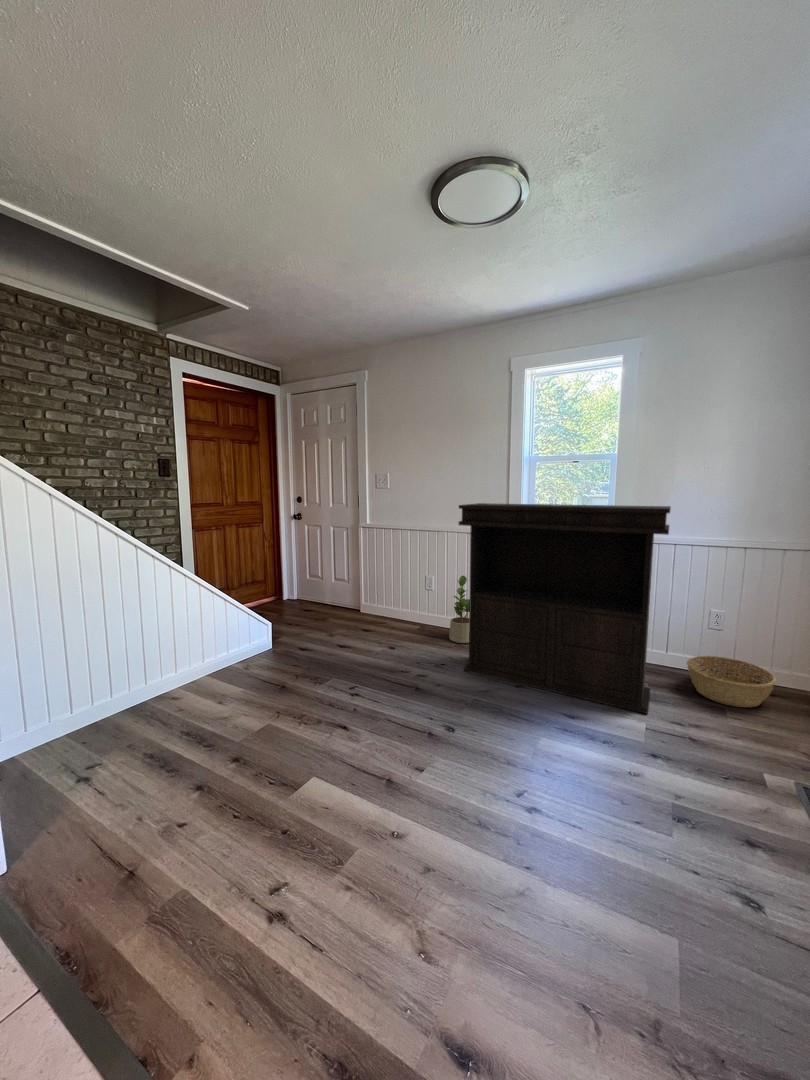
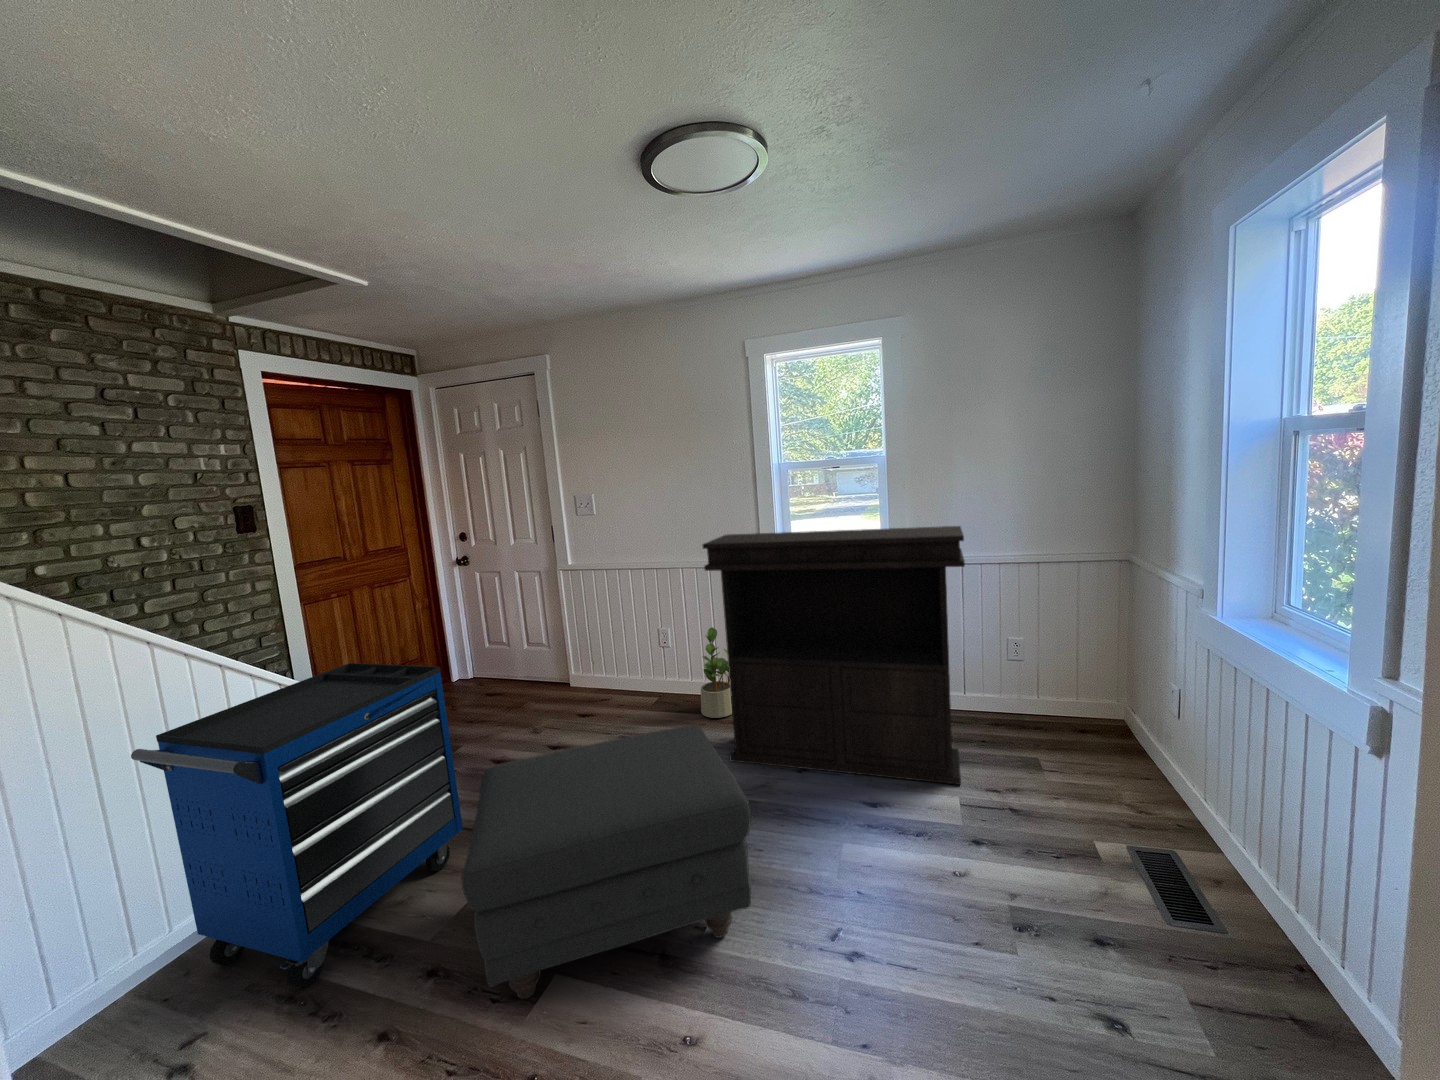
storage cabinet: none [77,559,271,753] -> present [131,663,463,988]
ottoman: none [255,628,464,787] -> present [461,725,751,999]
basket: present [687,656,776,707] -> none [994,694,1091,756]

